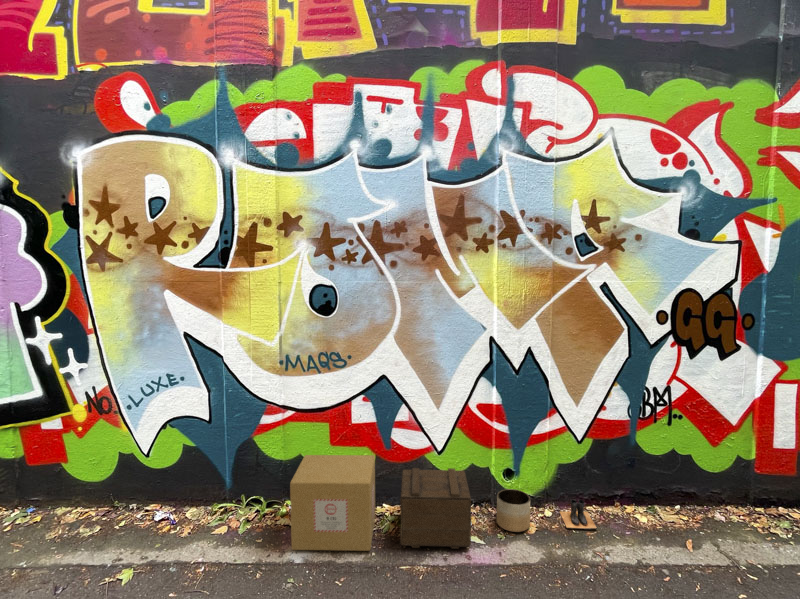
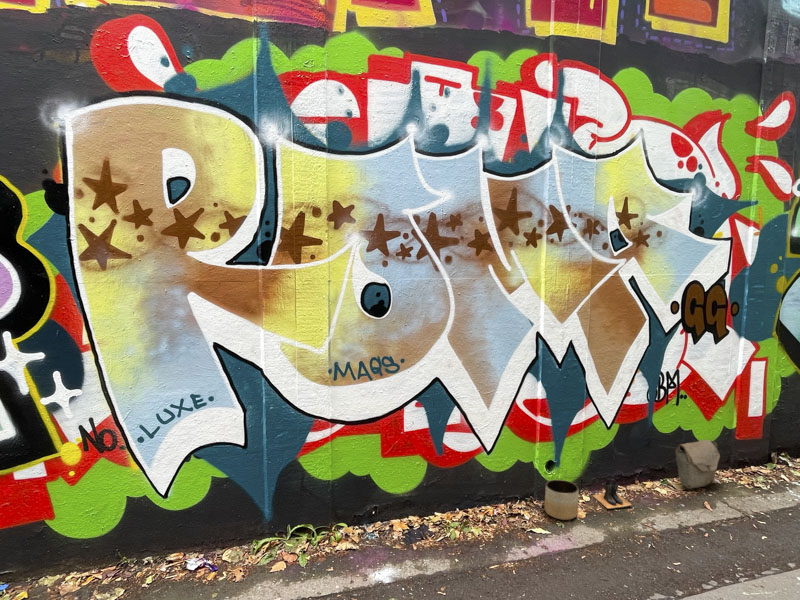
cardboard box: present [290,455,375,551] -> none [355,463,452,573]
wooden crate: present [400,468,471,549] -> none [455,466,543,550]
bag: none [663,468,720,521] -> present [676,440,720,489]

